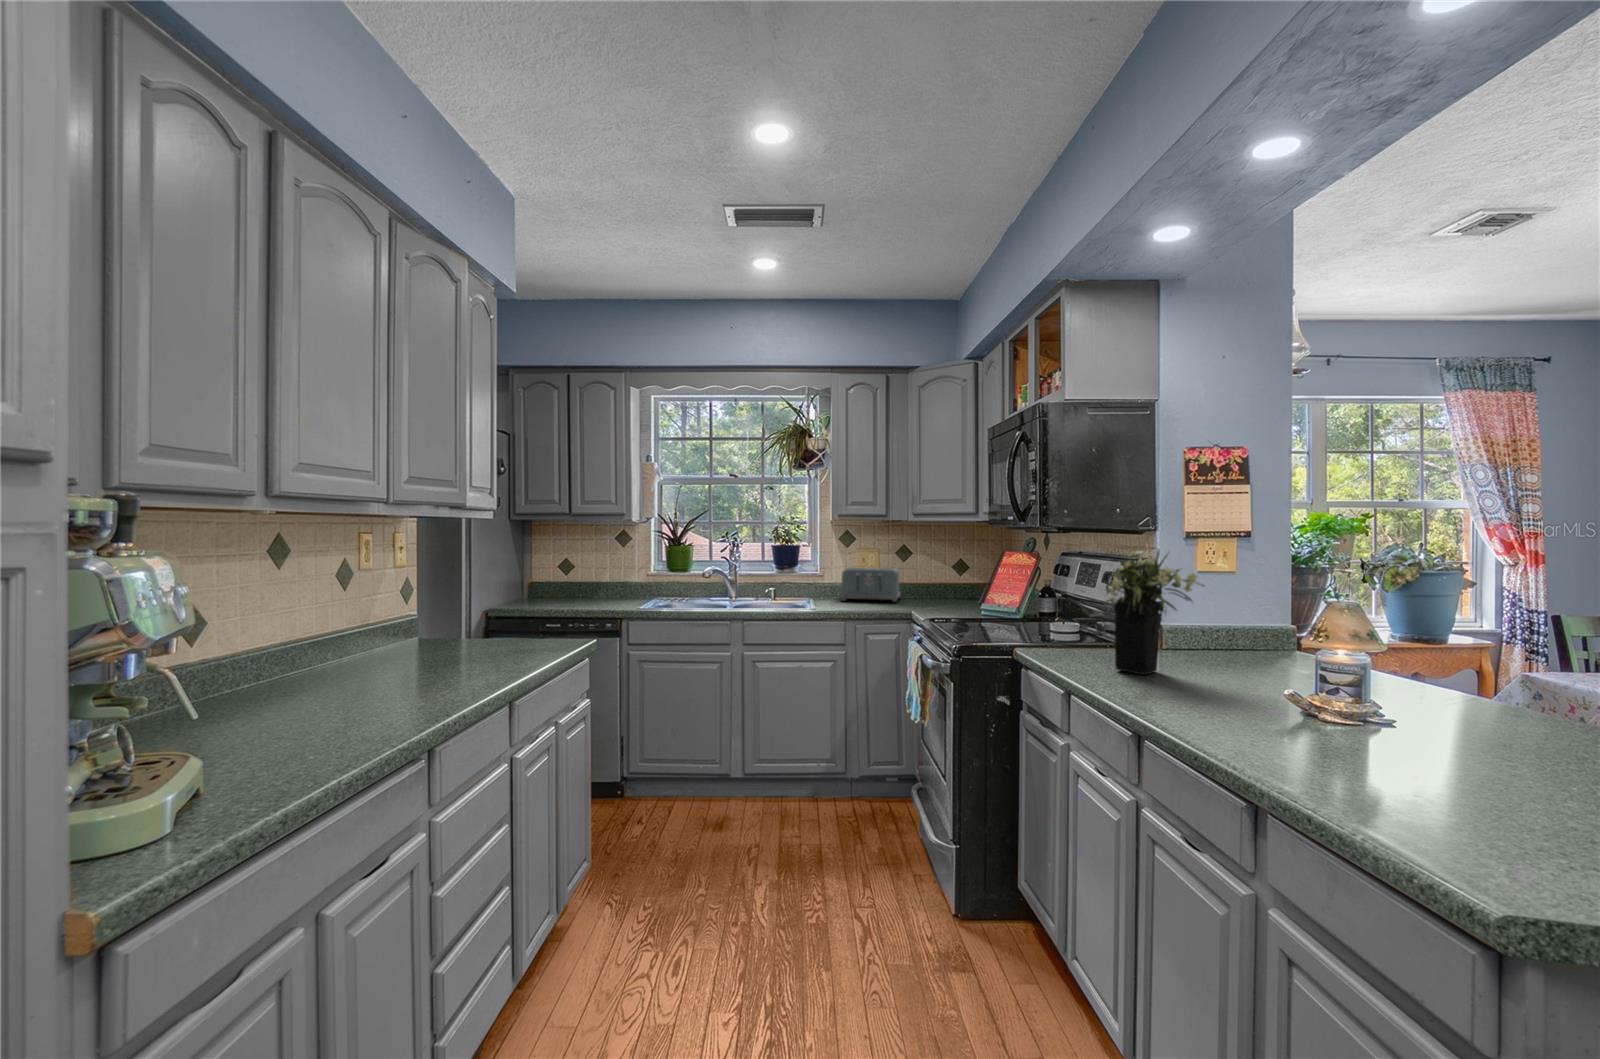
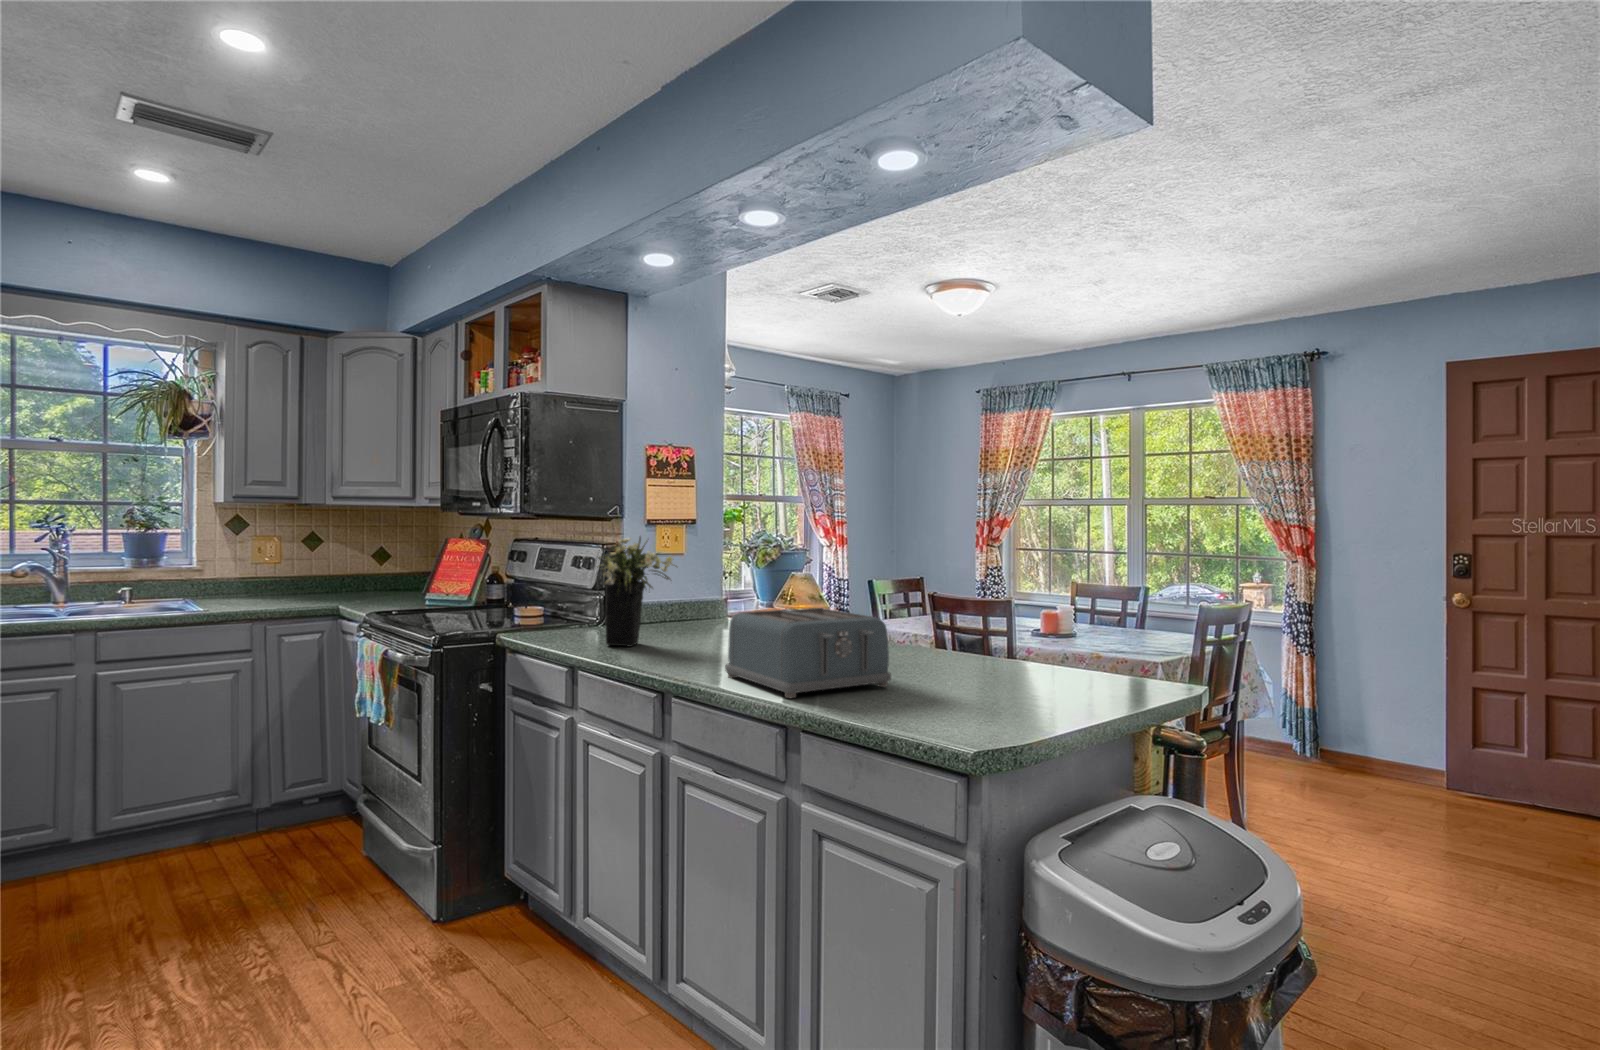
toaster: present [841,567,900,602] -> present [725,608,891,698]

